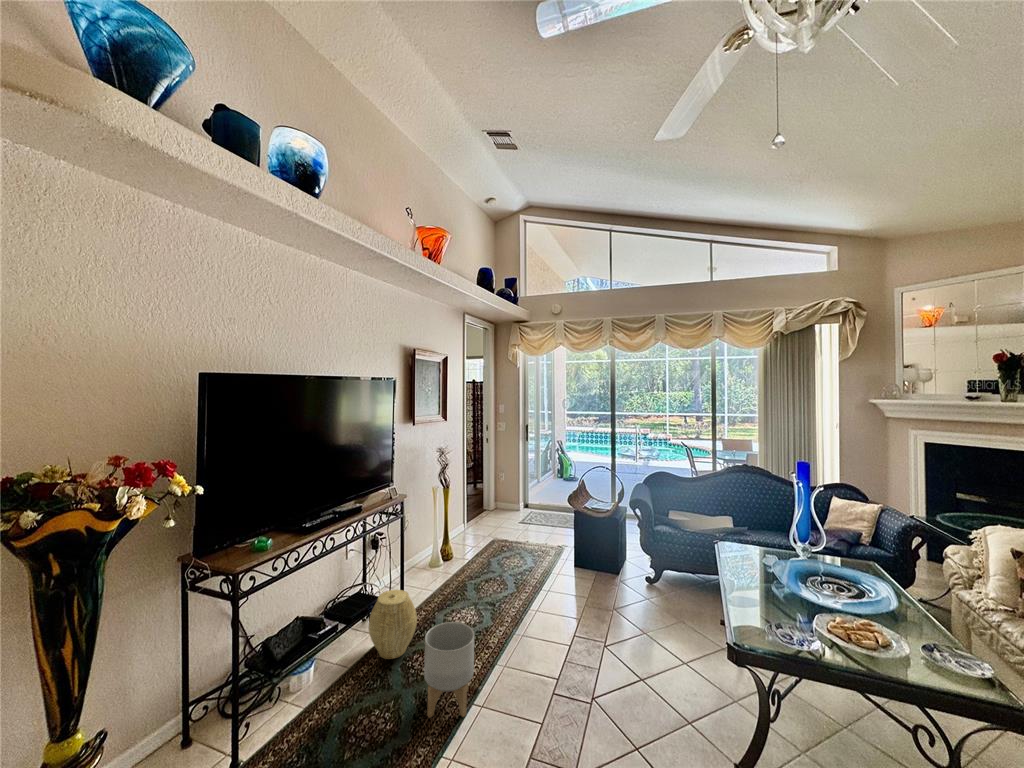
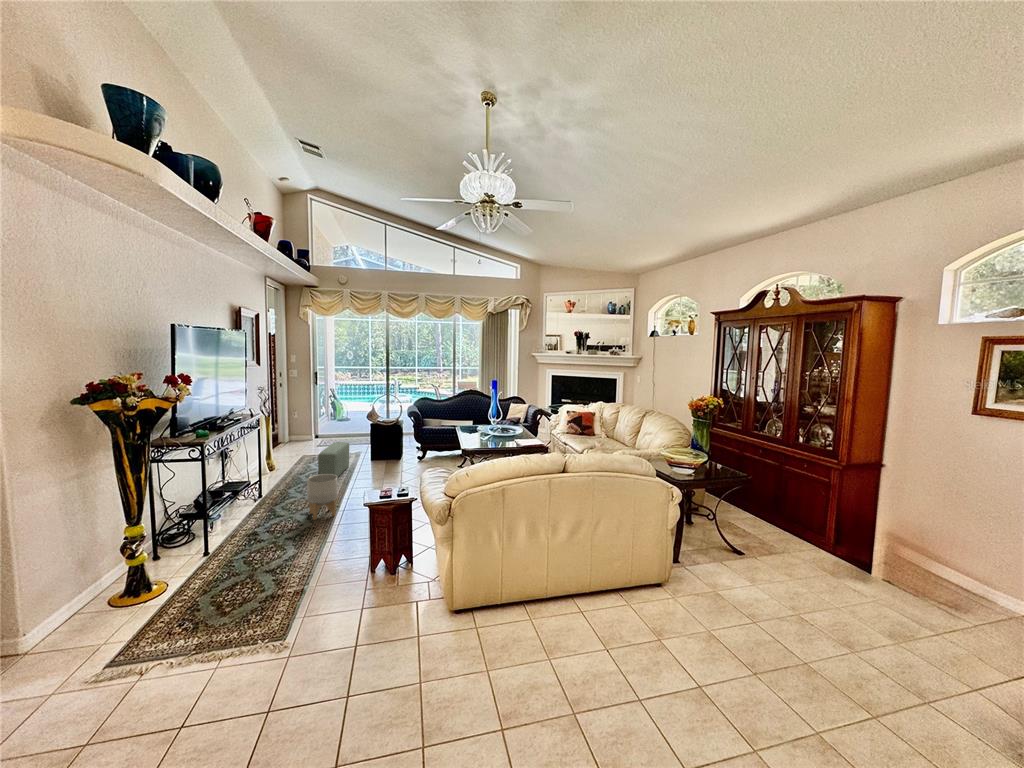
pouf: none [487,534,541,605] -> present [318,442,349,477]
woven basket: present [369,590,417,659] -> none [250,472,284,512]

